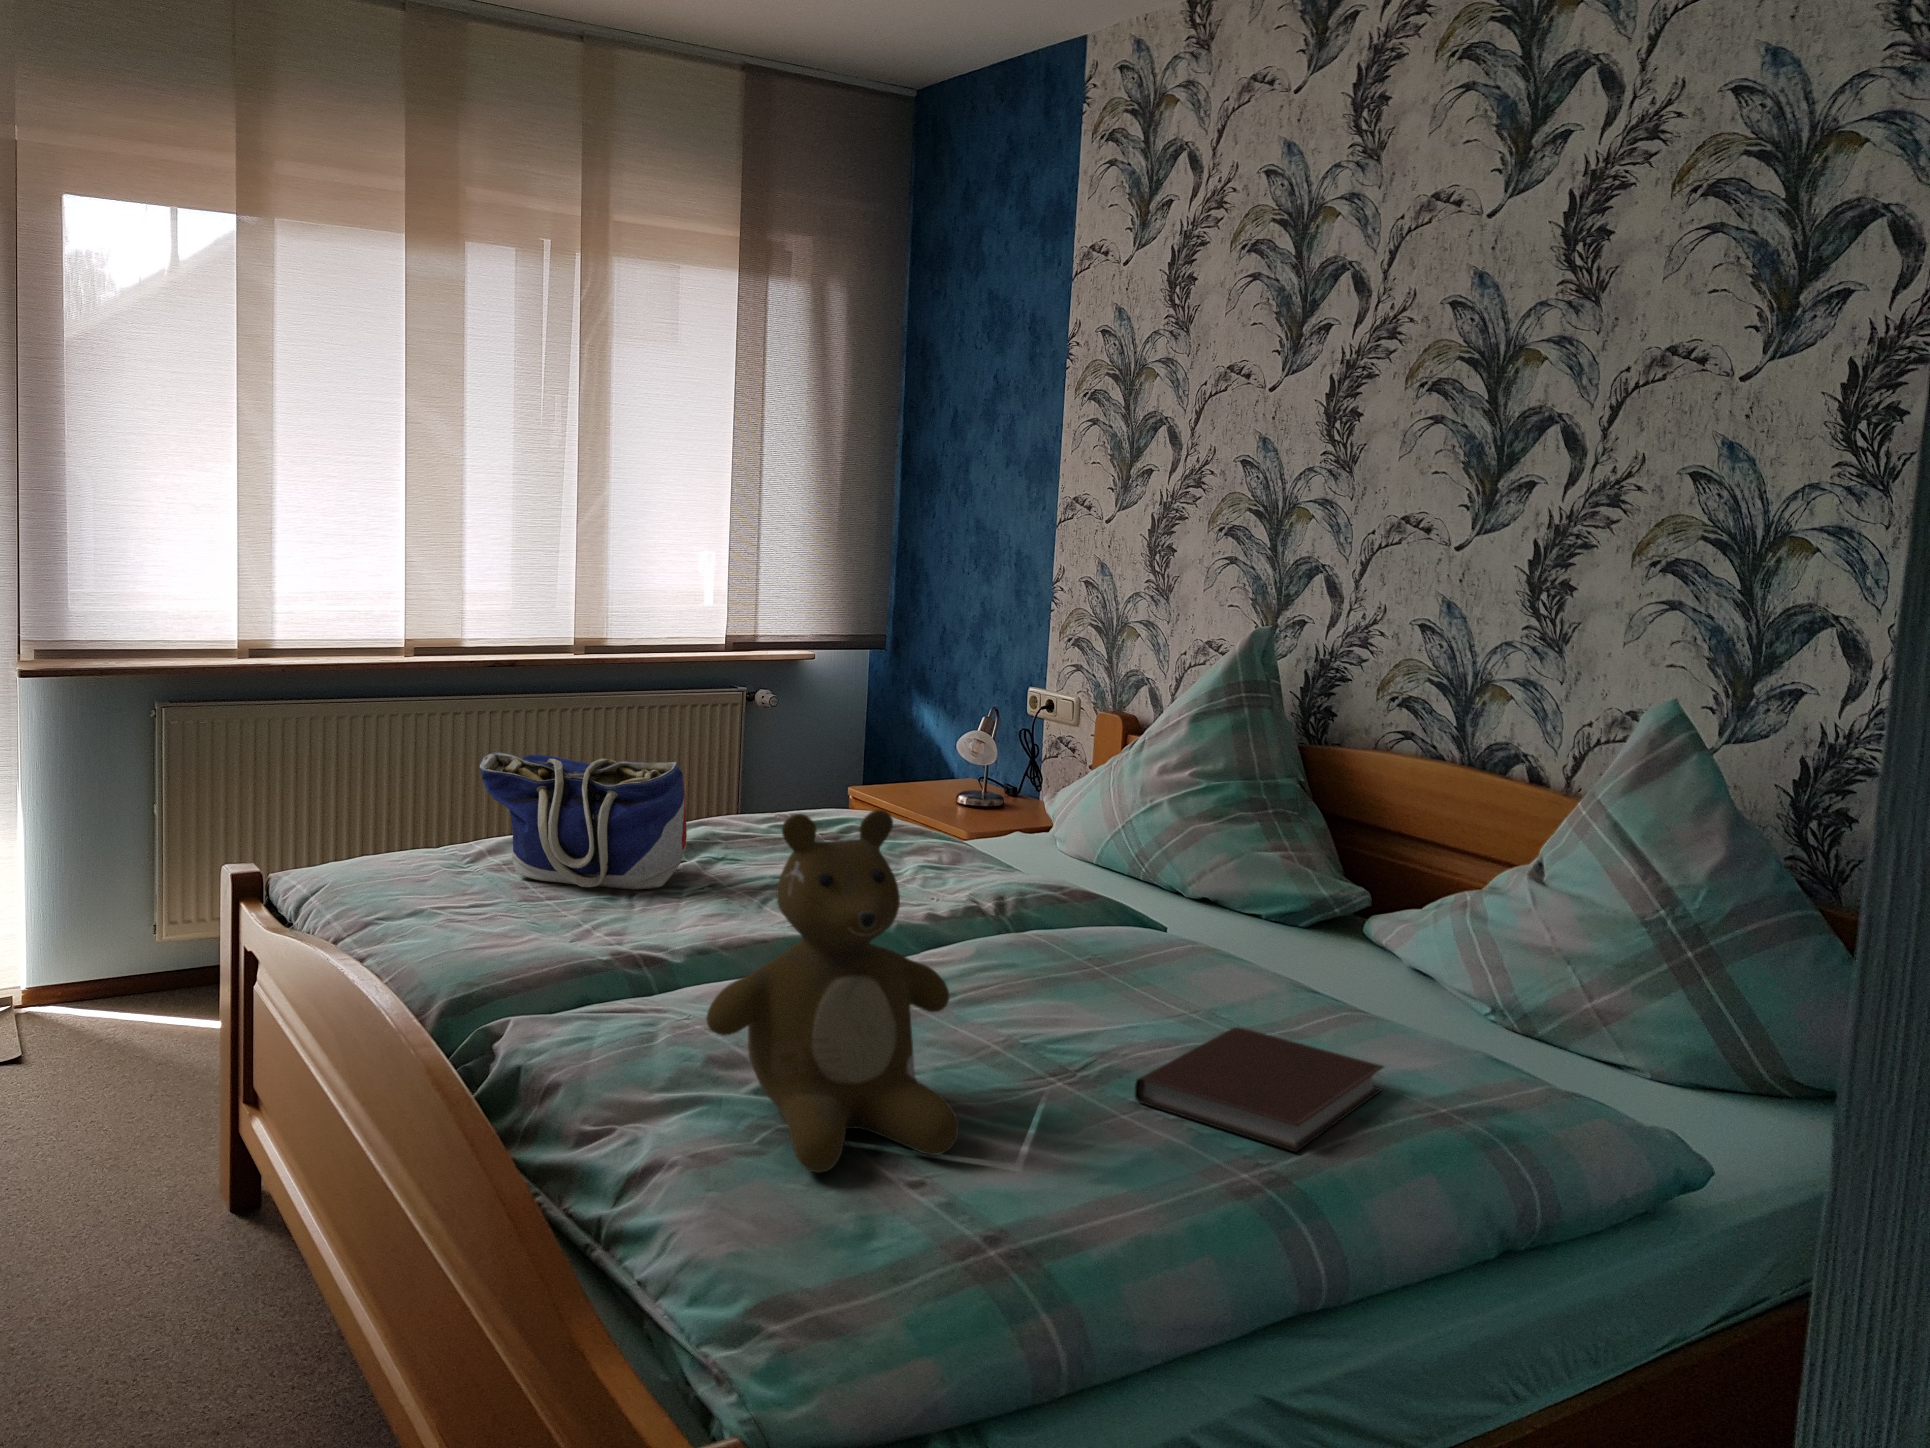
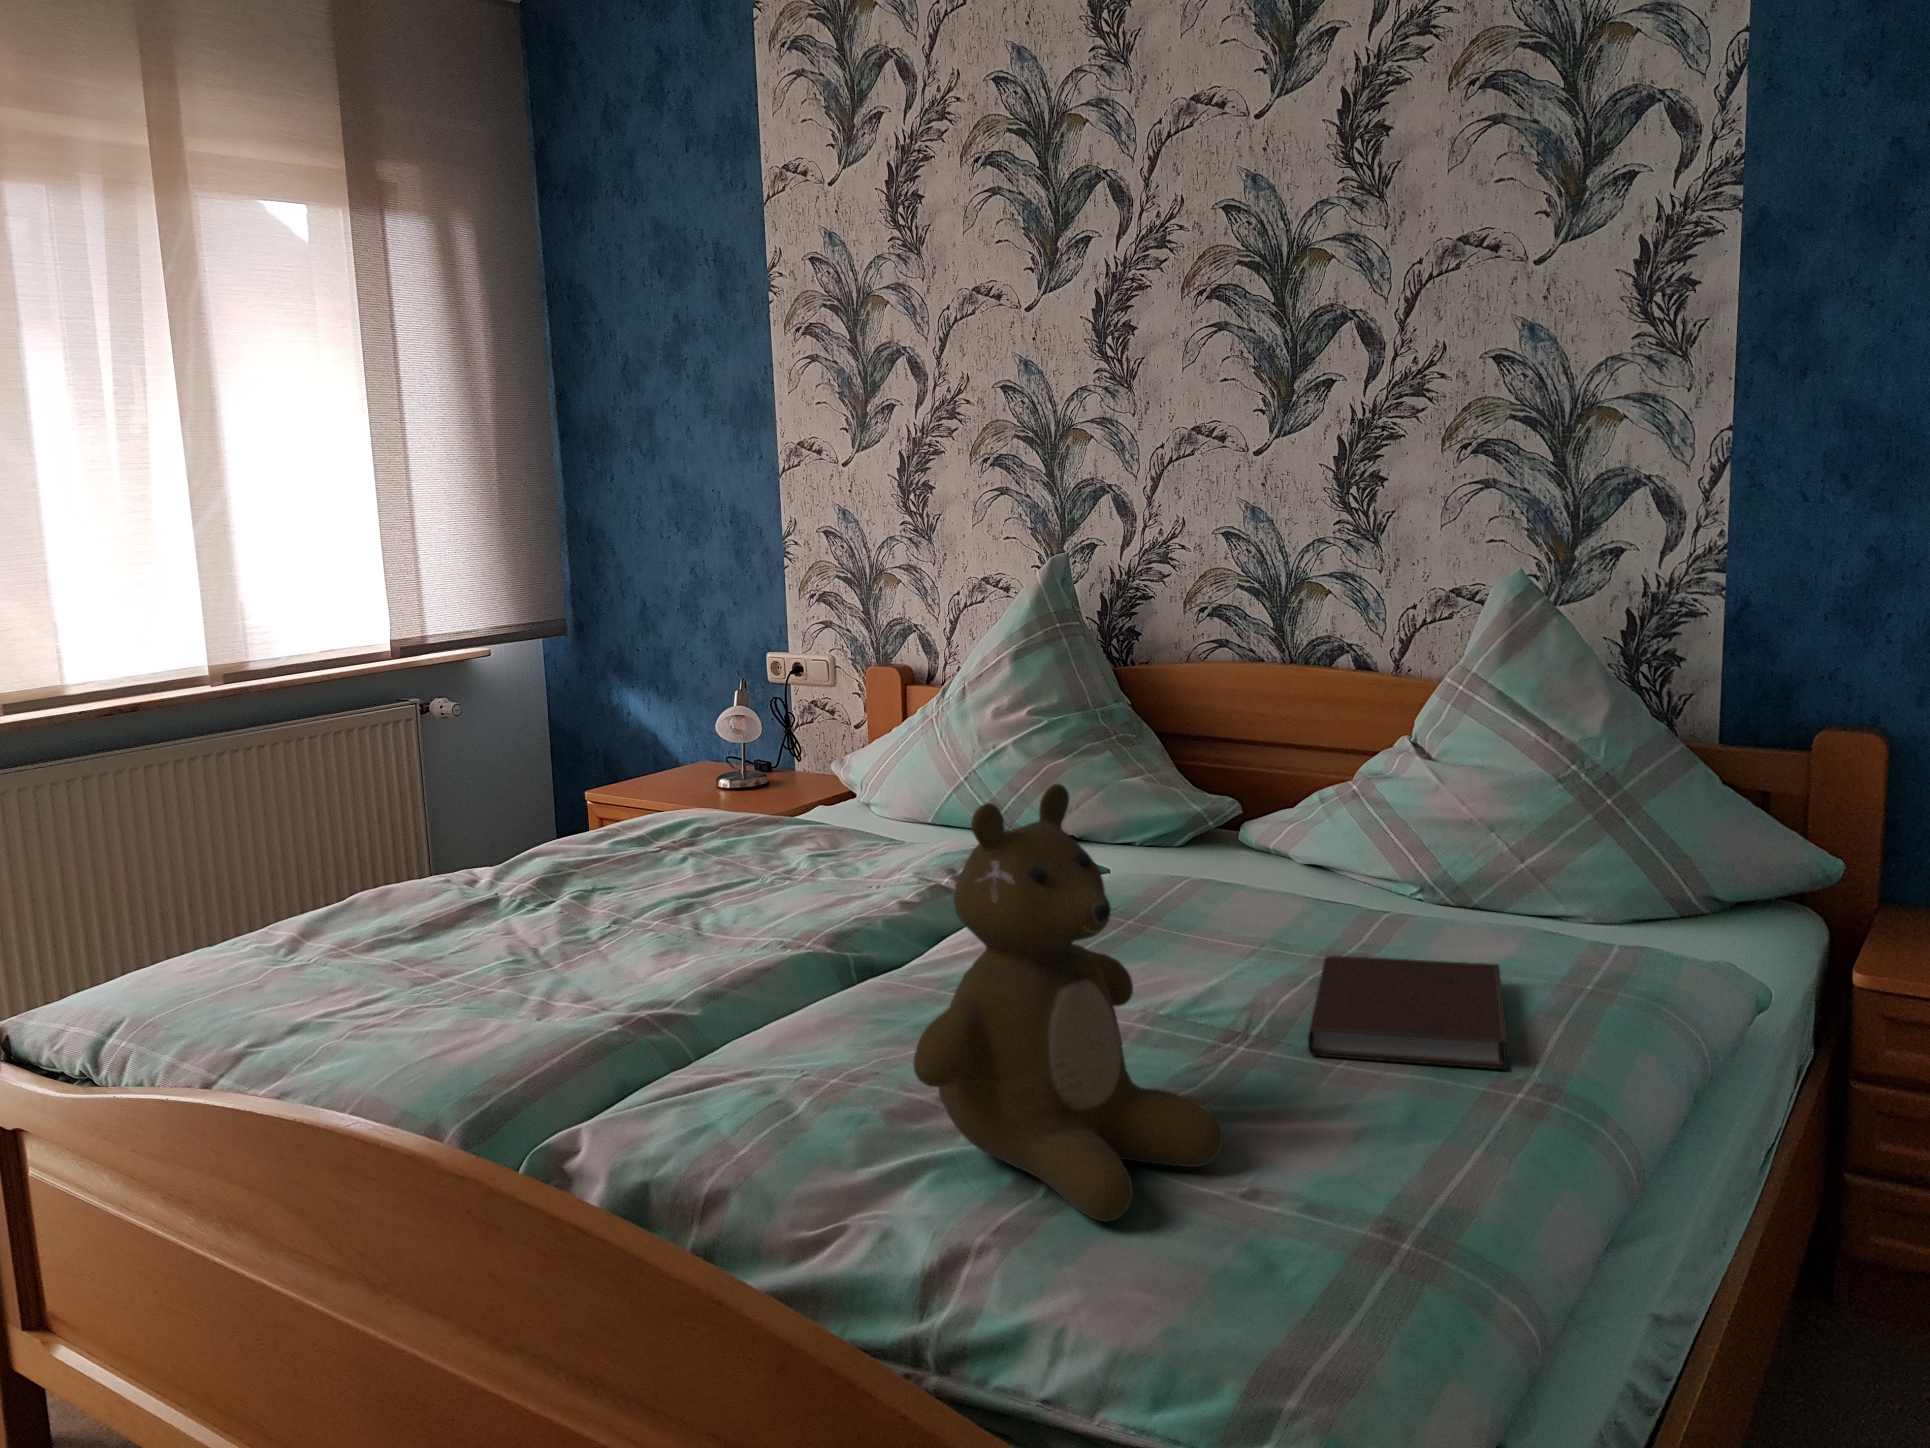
tote bag: present [480,752,687,890] -> none [302,780,580,954]

